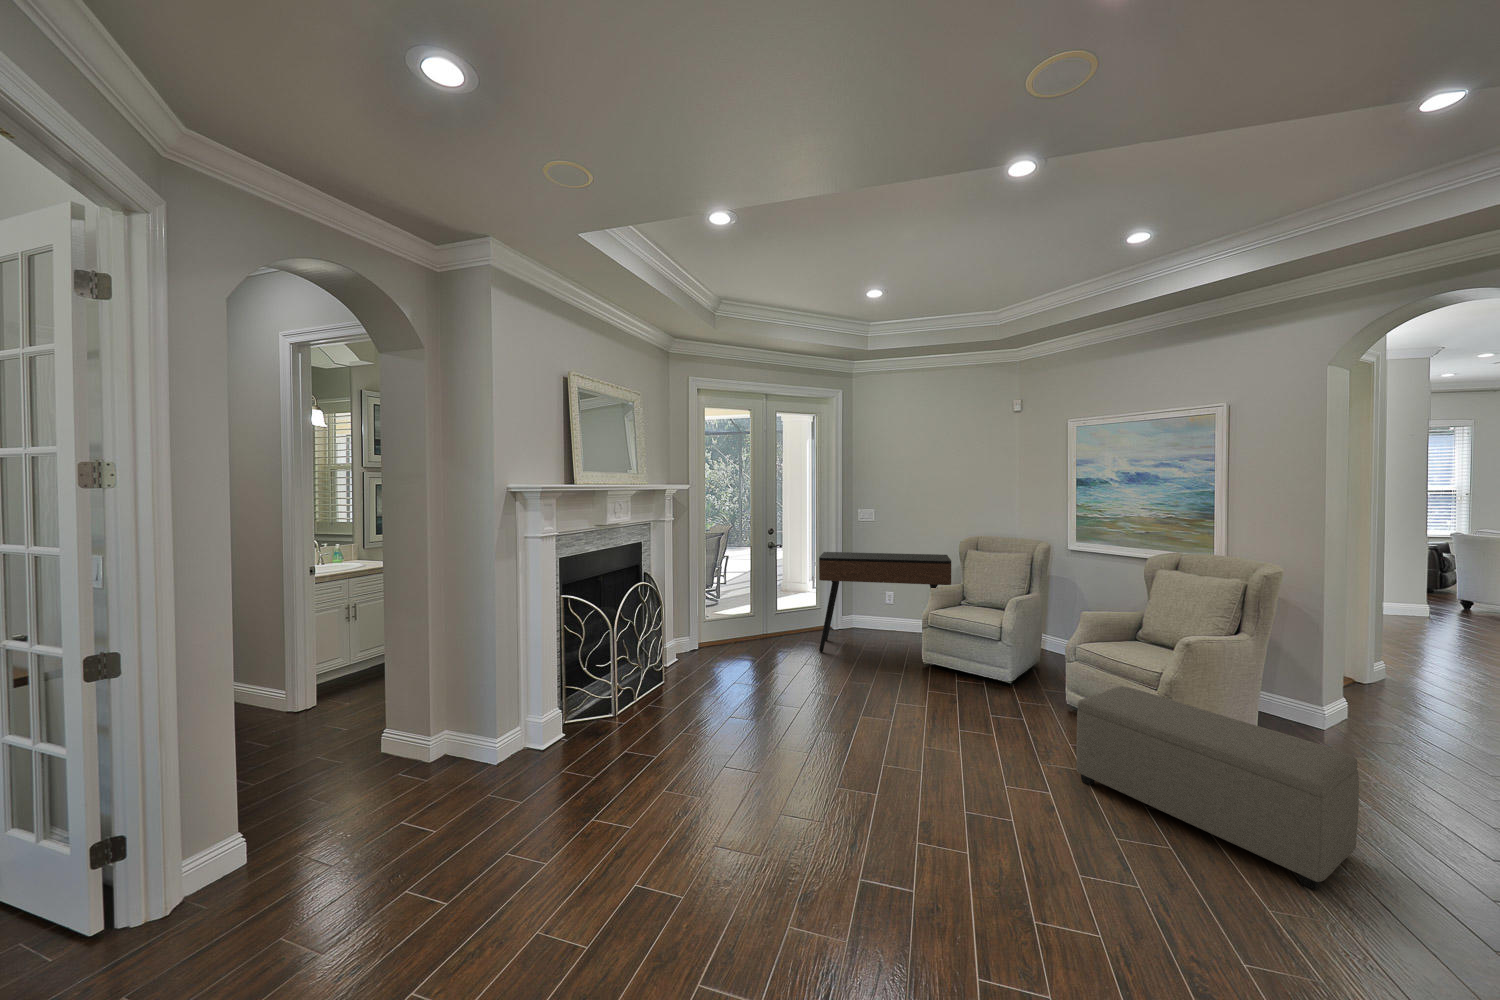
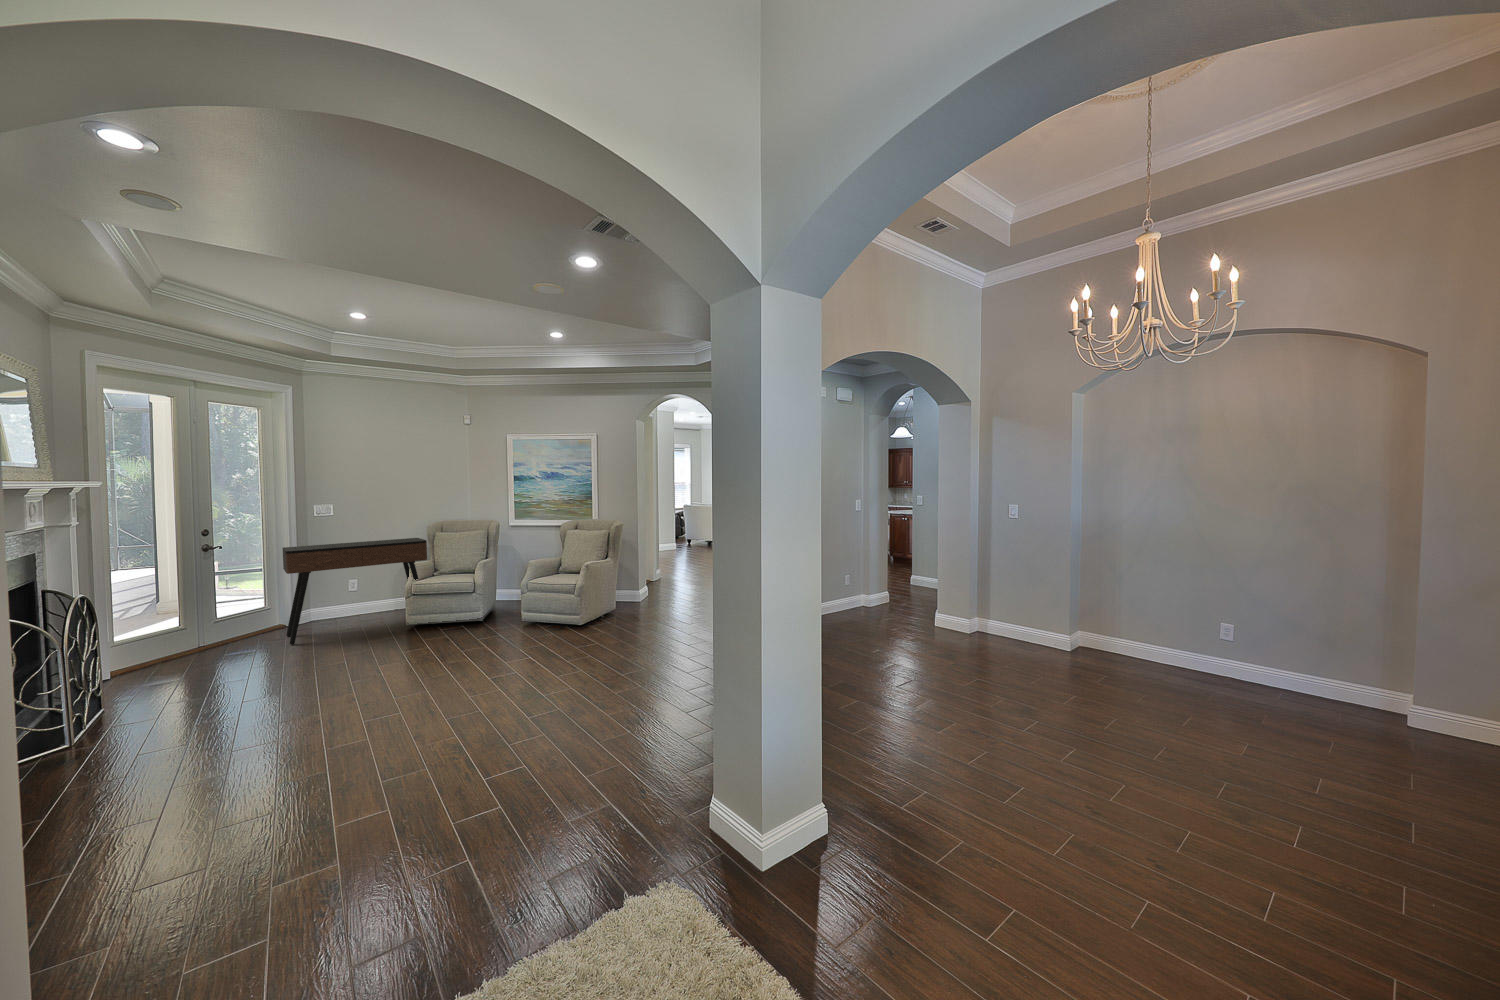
ottoman: present [1077,686,1359,890] -> none [539,592,652,651]

